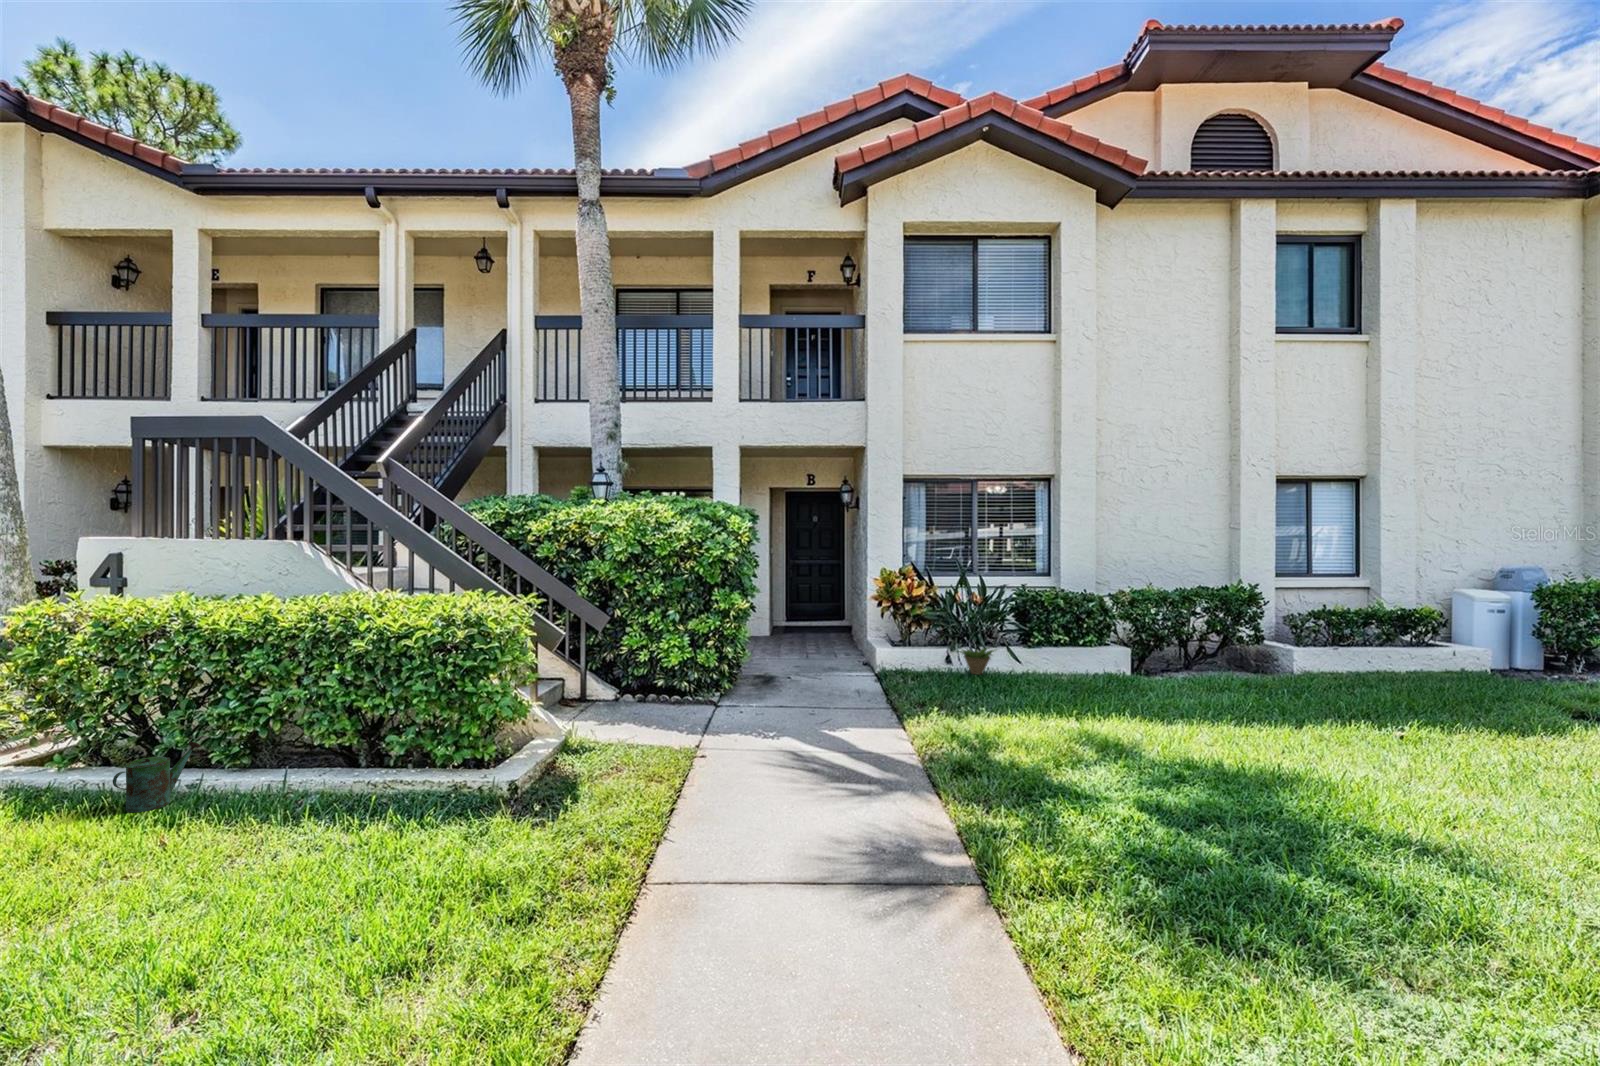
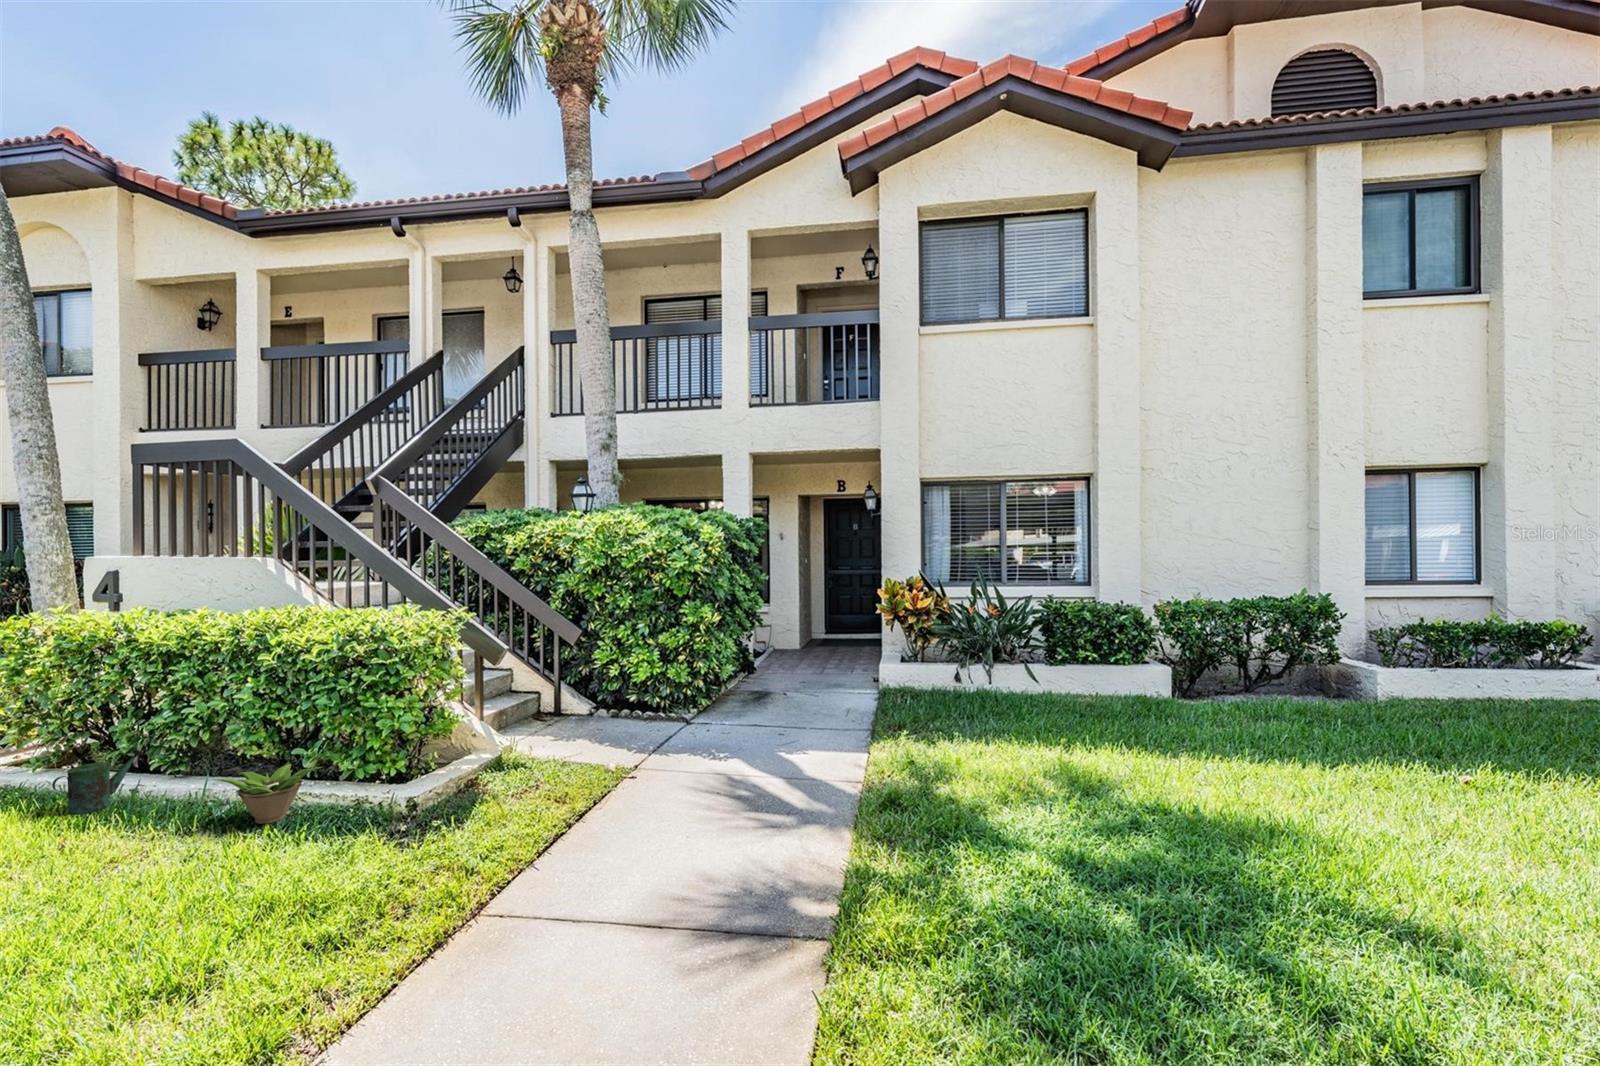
decorative plant: present [960,647,993,674] -> present [213,764,322,824]

